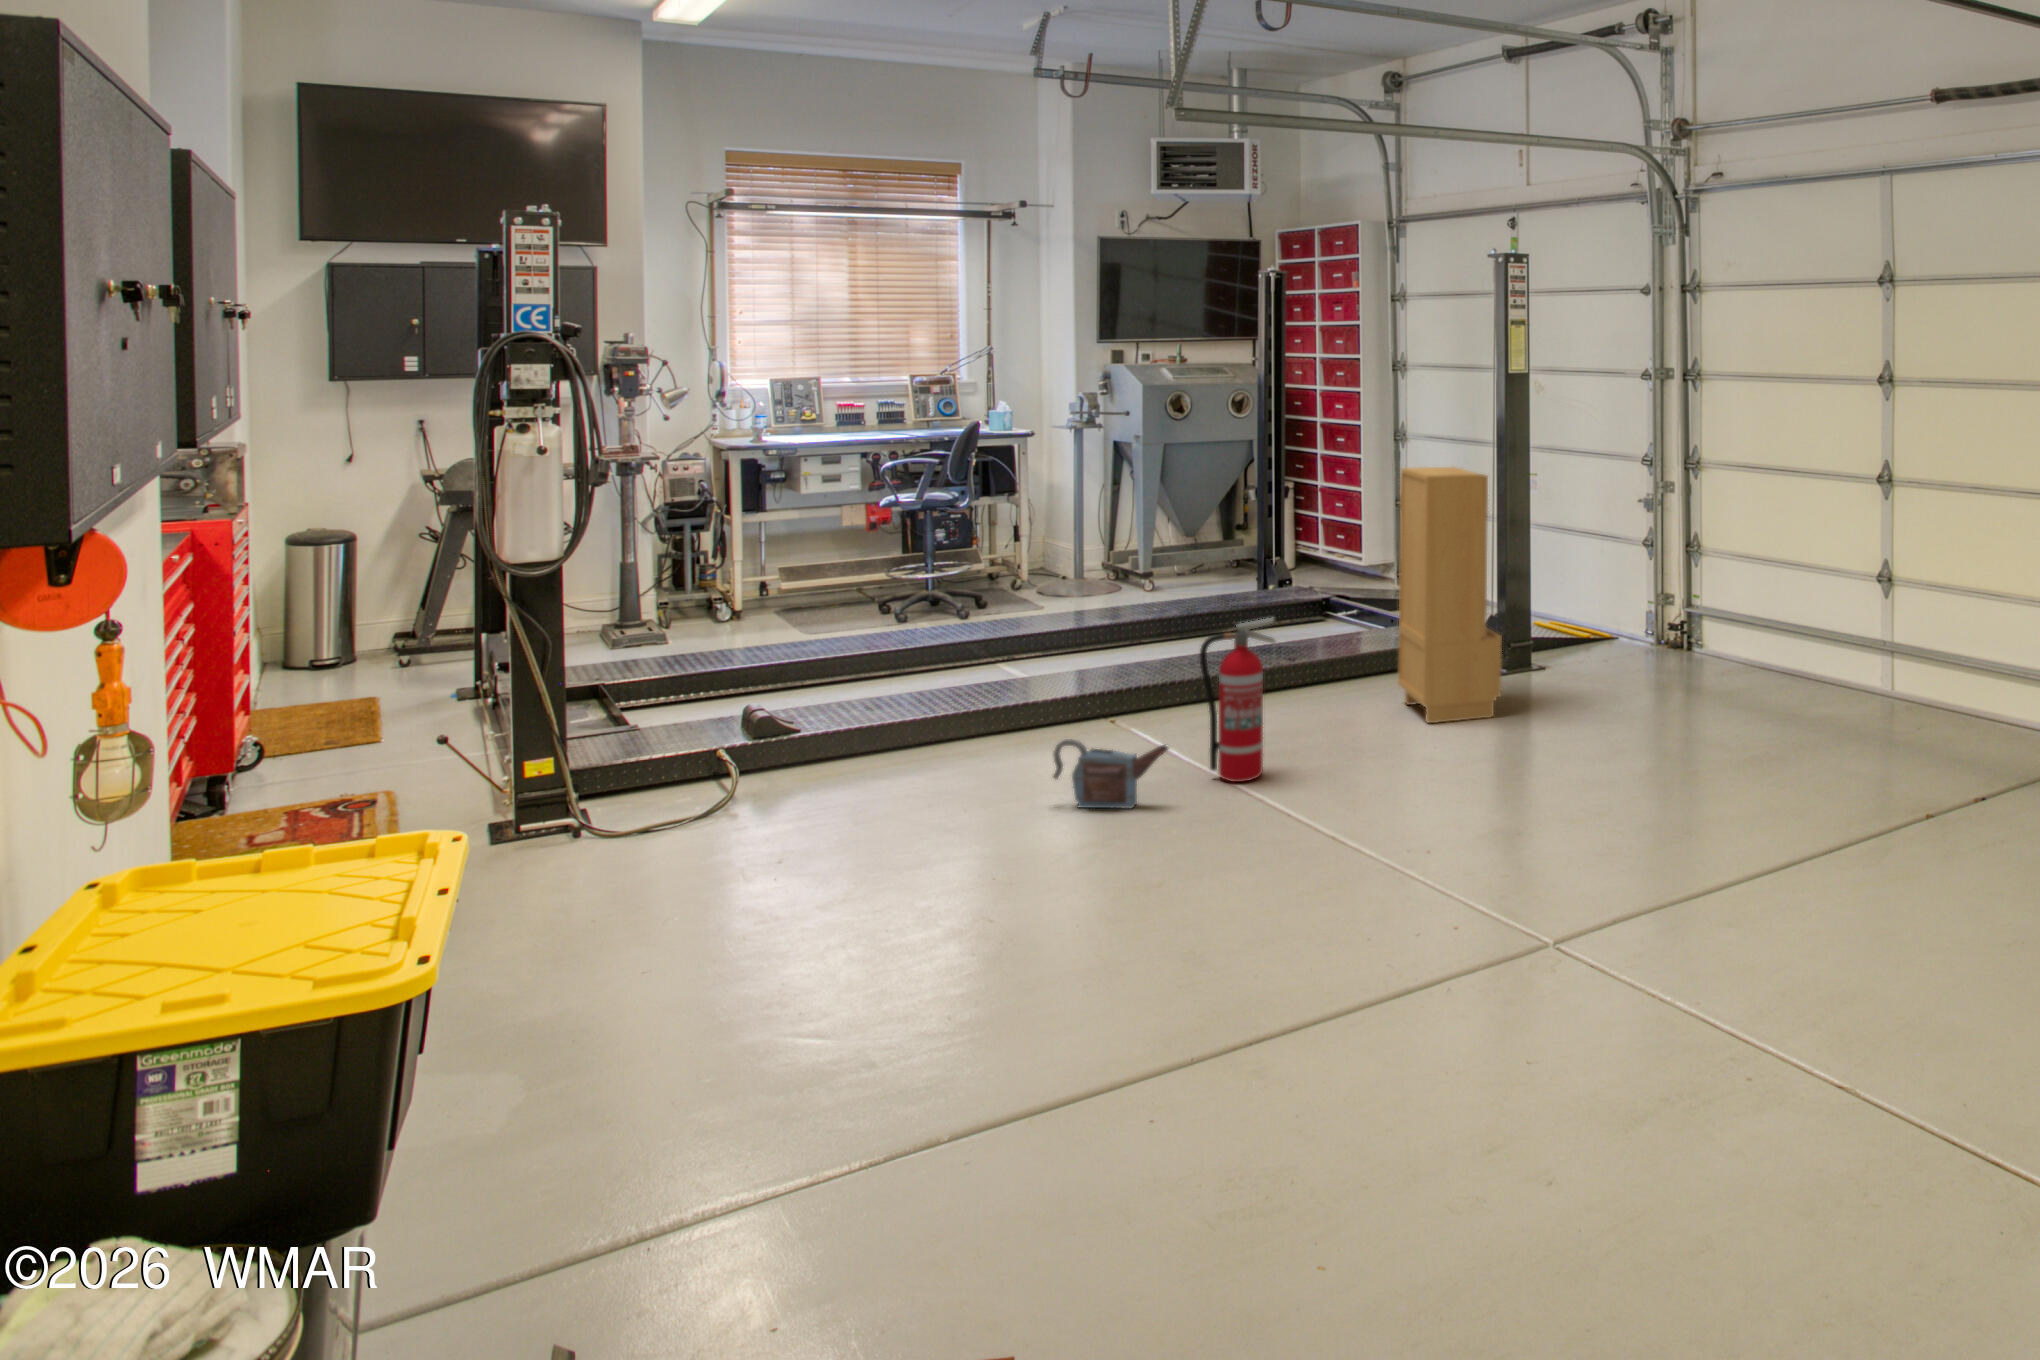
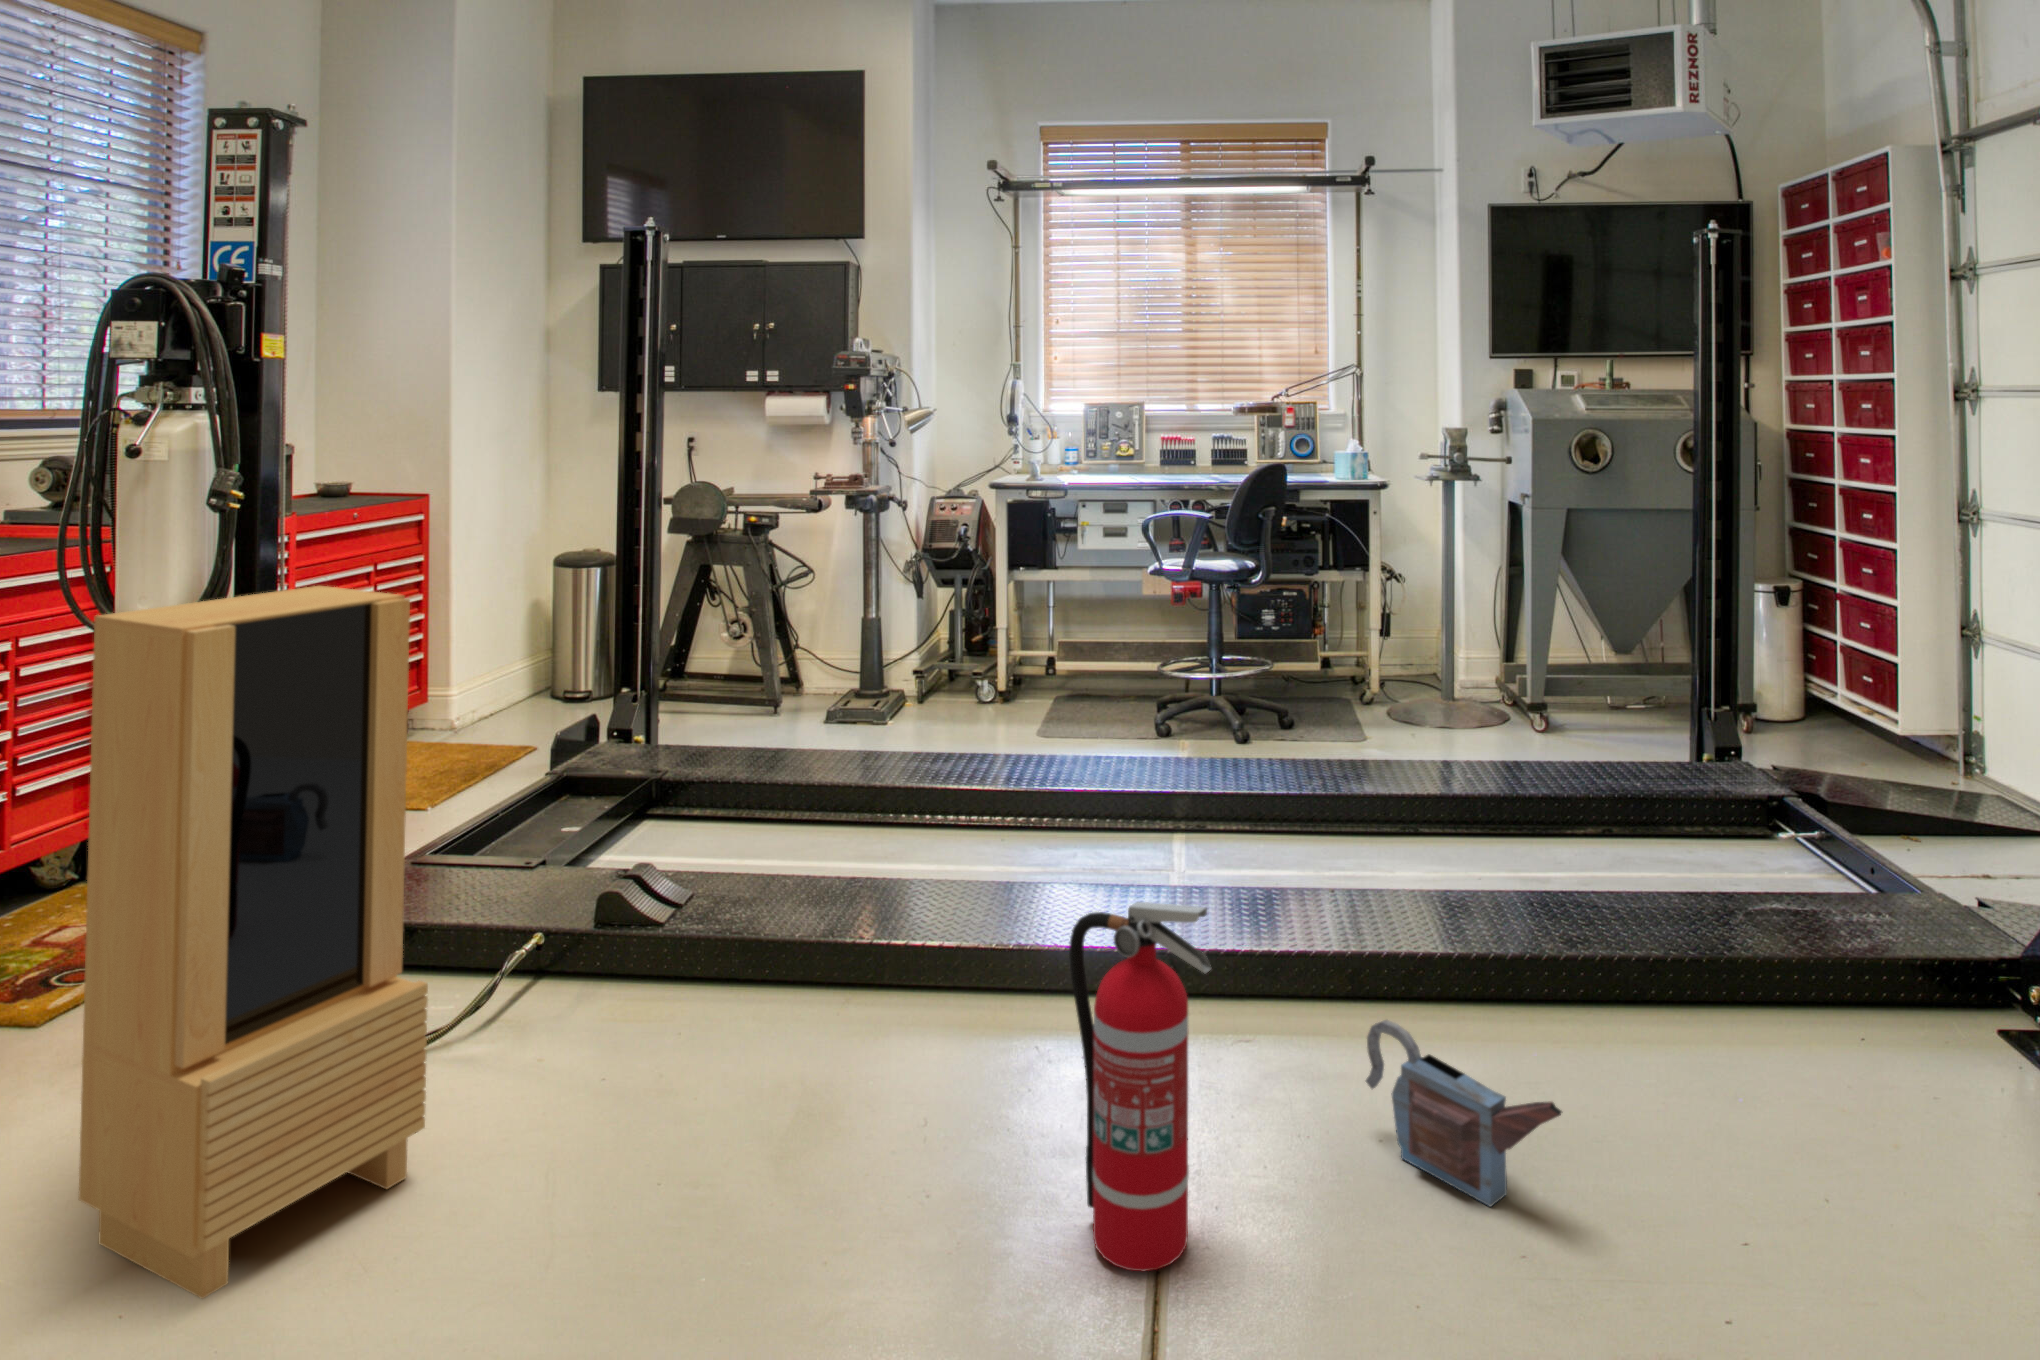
storage cabinet: present [1398,467,1502,723] -> present [79,586,428,1299]
watering can: present [1053,739,1168,808] -> present [1366,1020,1562,1206]

